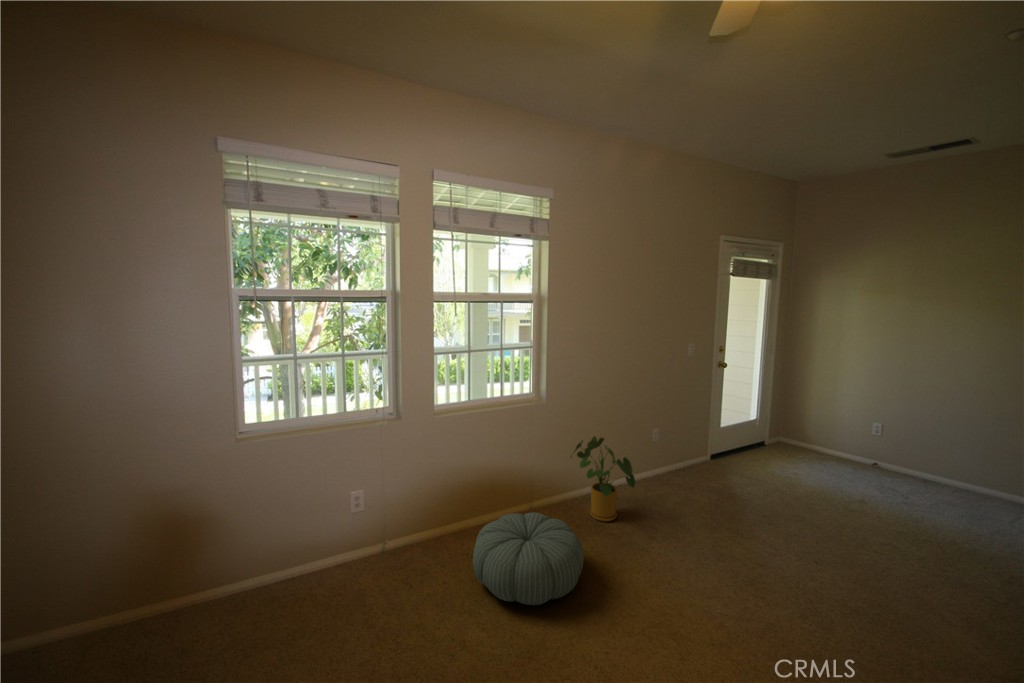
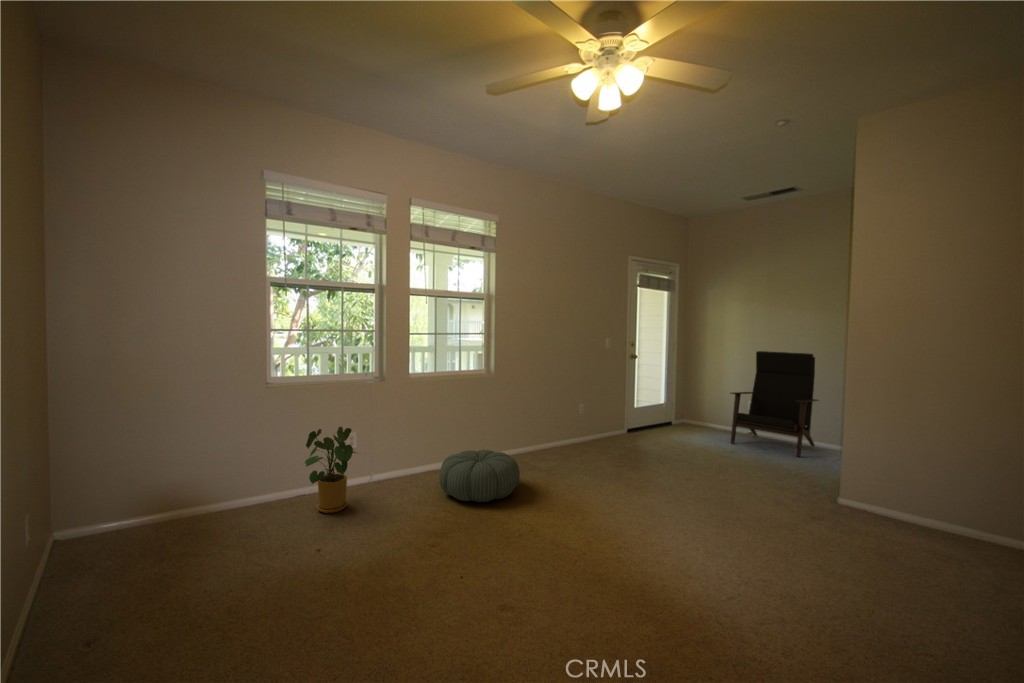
lounge chair: none [858,361,996,517] -> present [730,351,818,457]
house plant: present [571,436,635,521] -> present [304,427,357,513]

